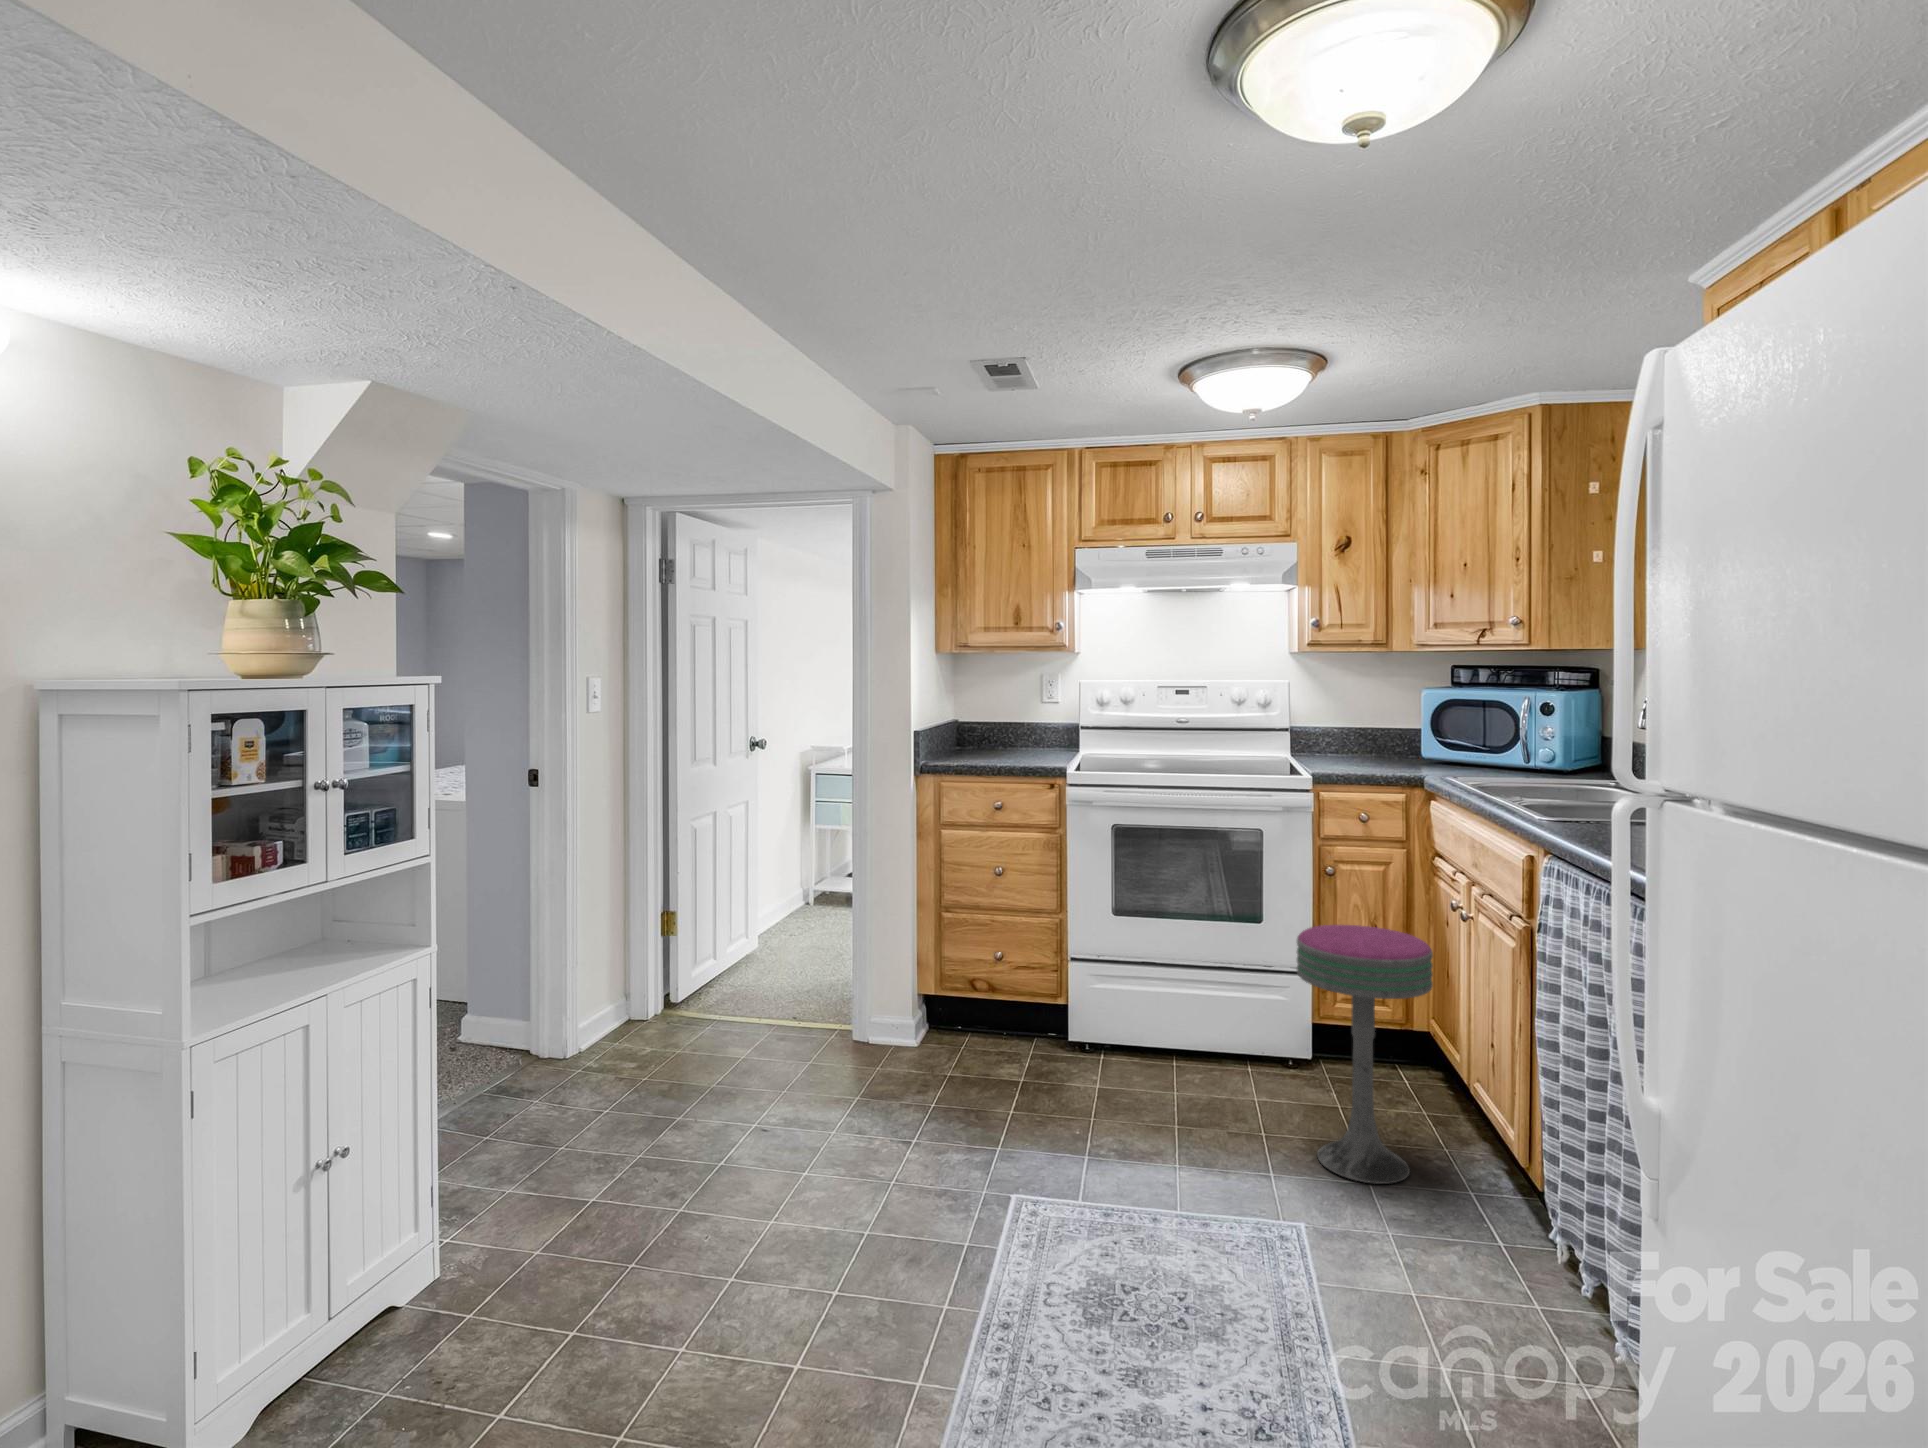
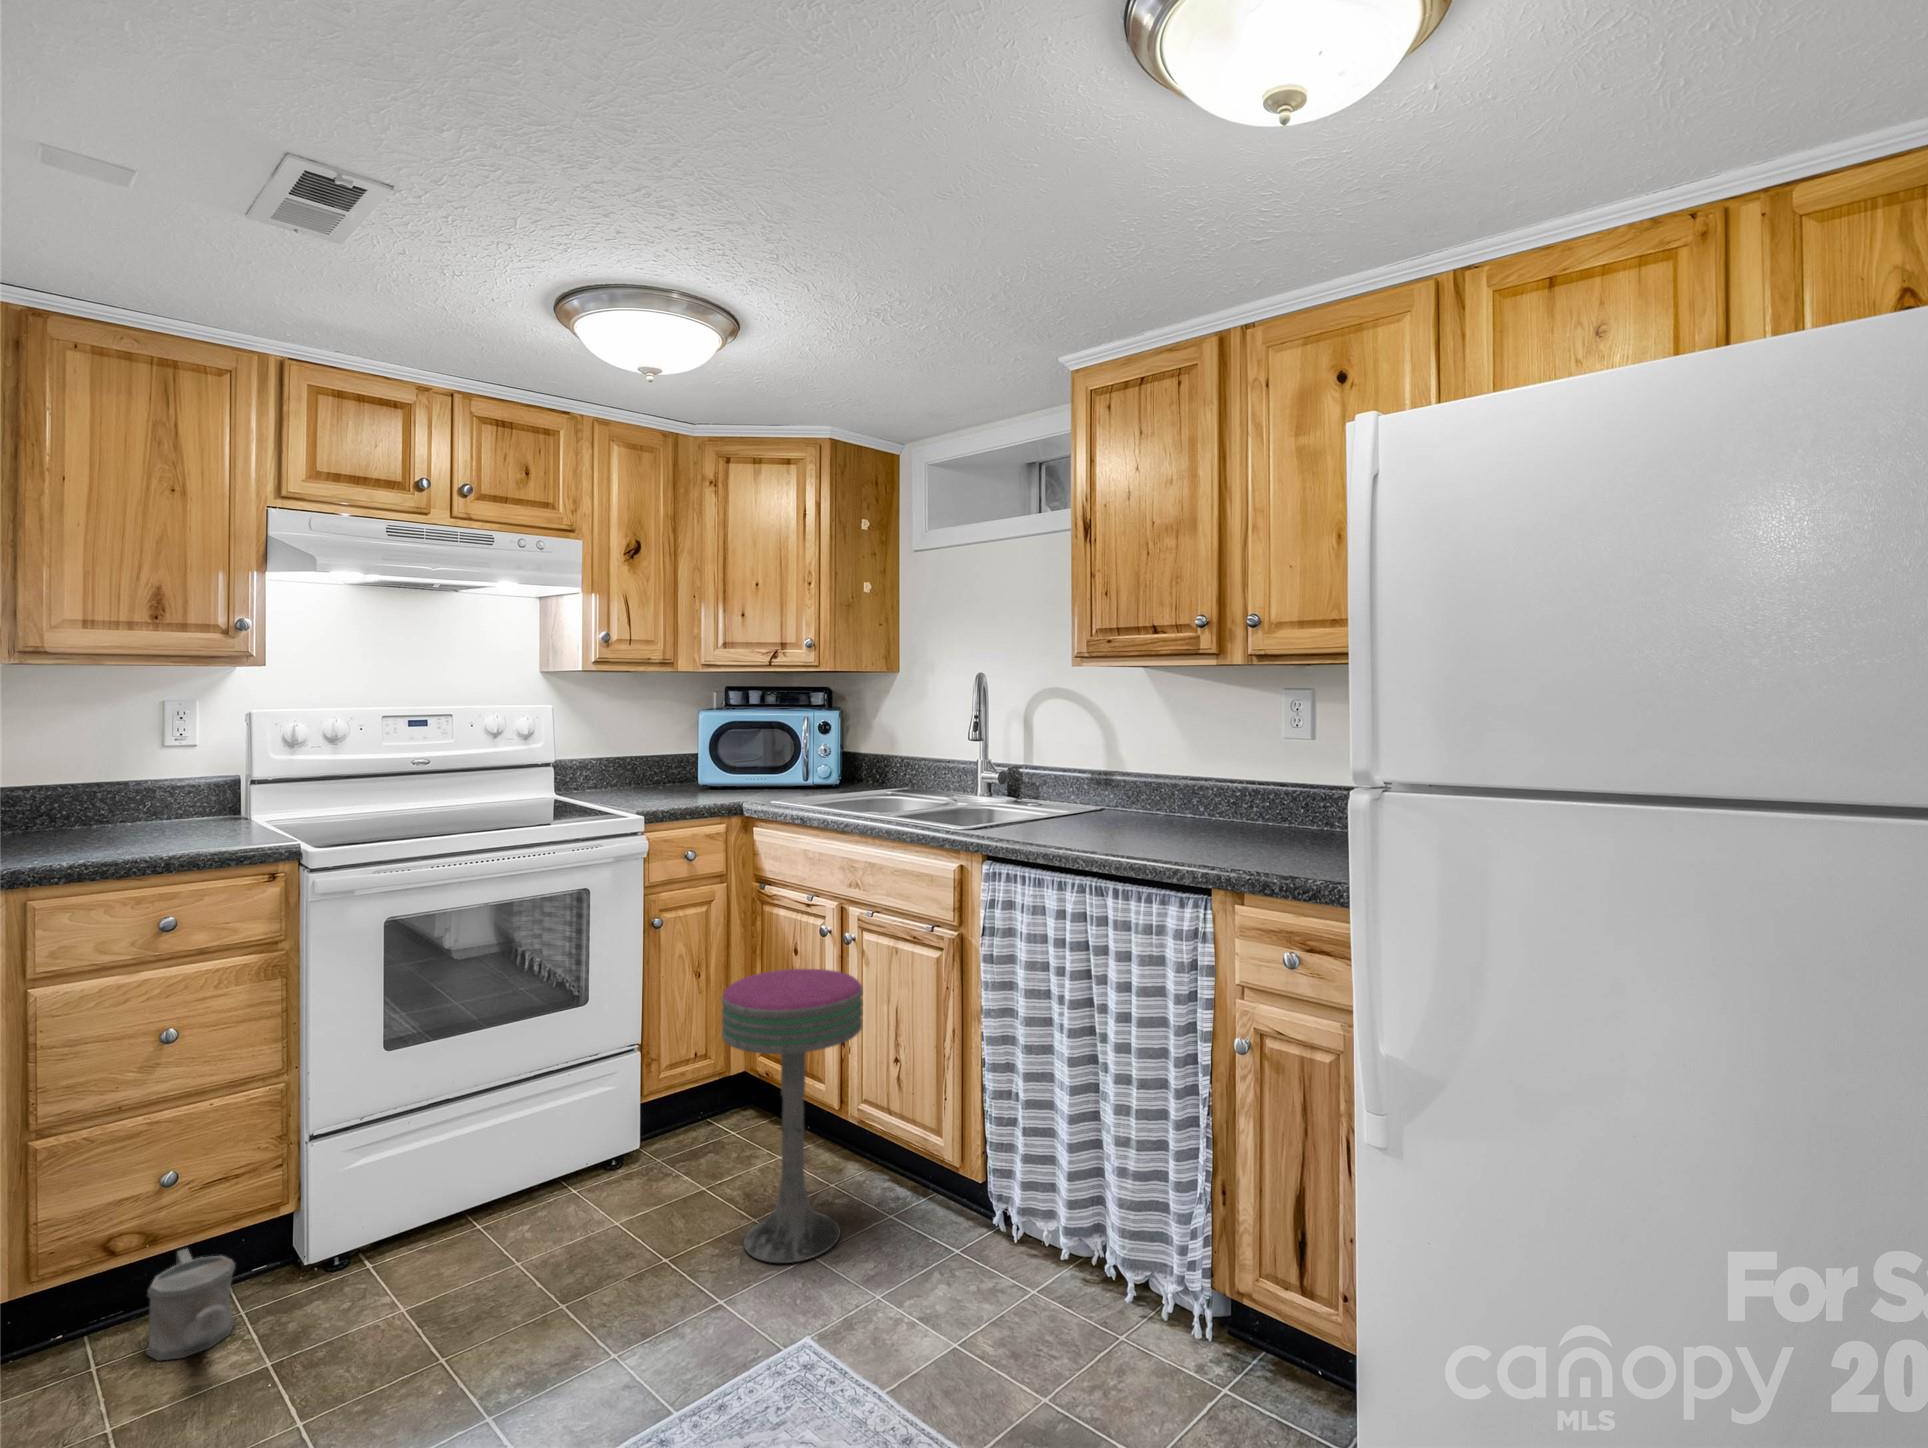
watering can: none [984,1003,1023,1061] -> present [146,1249,235,1360]

